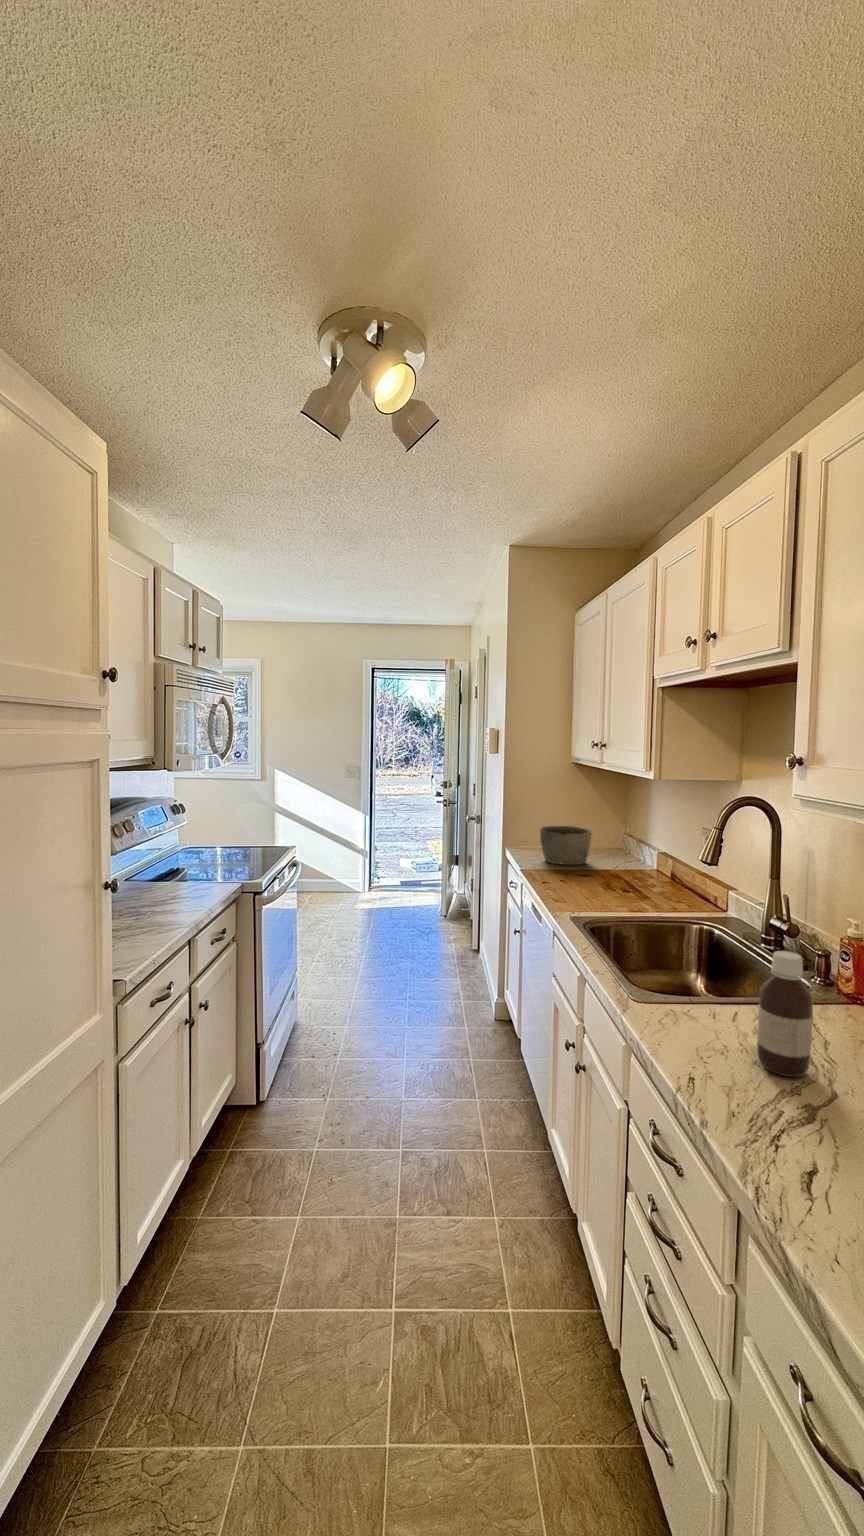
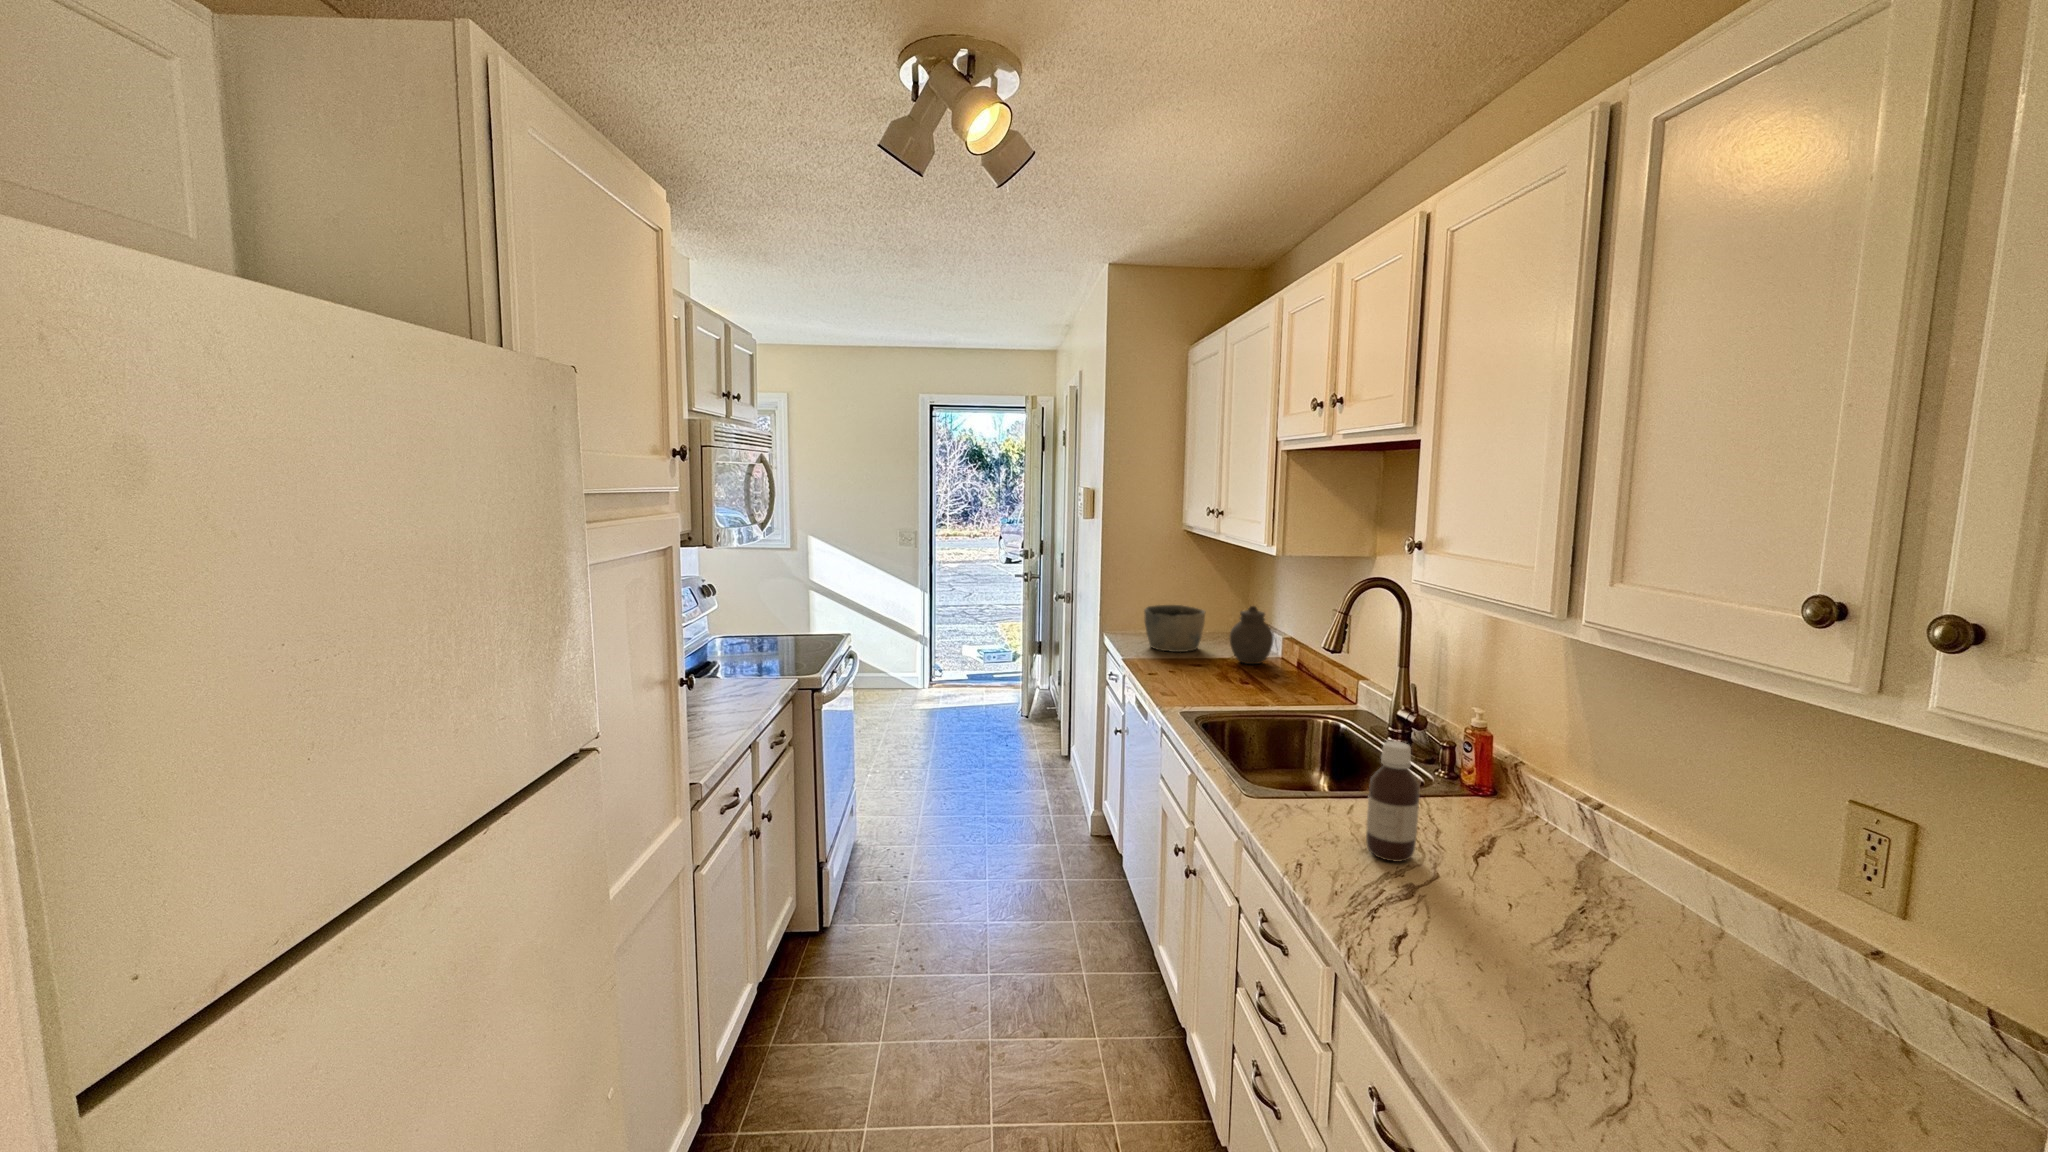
jar: none [613,826,651,876] -> present [1230,606,1274,664]

